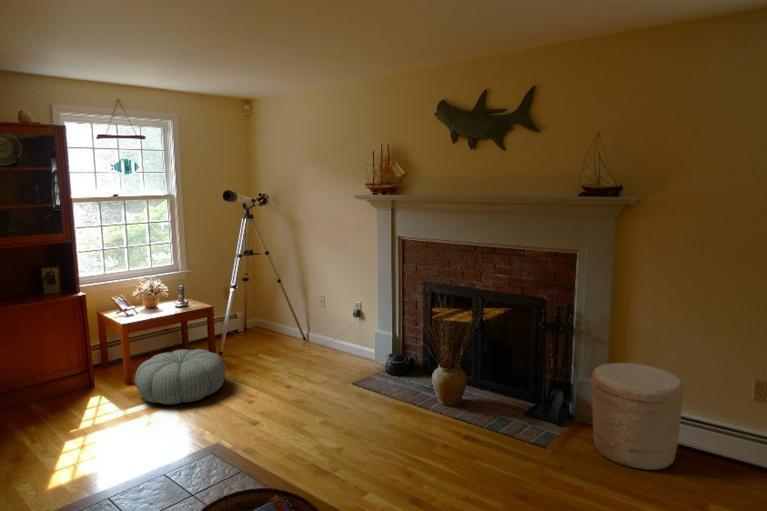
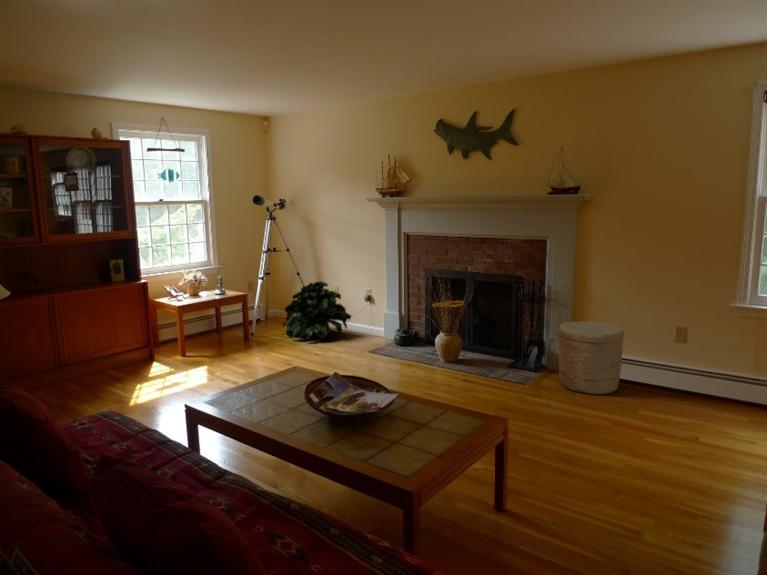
potted plant: none [255,292,338,365] -> present [283,281,351,341]
pouf: present [135,349,225,405] -> none [194,326,266,367]

